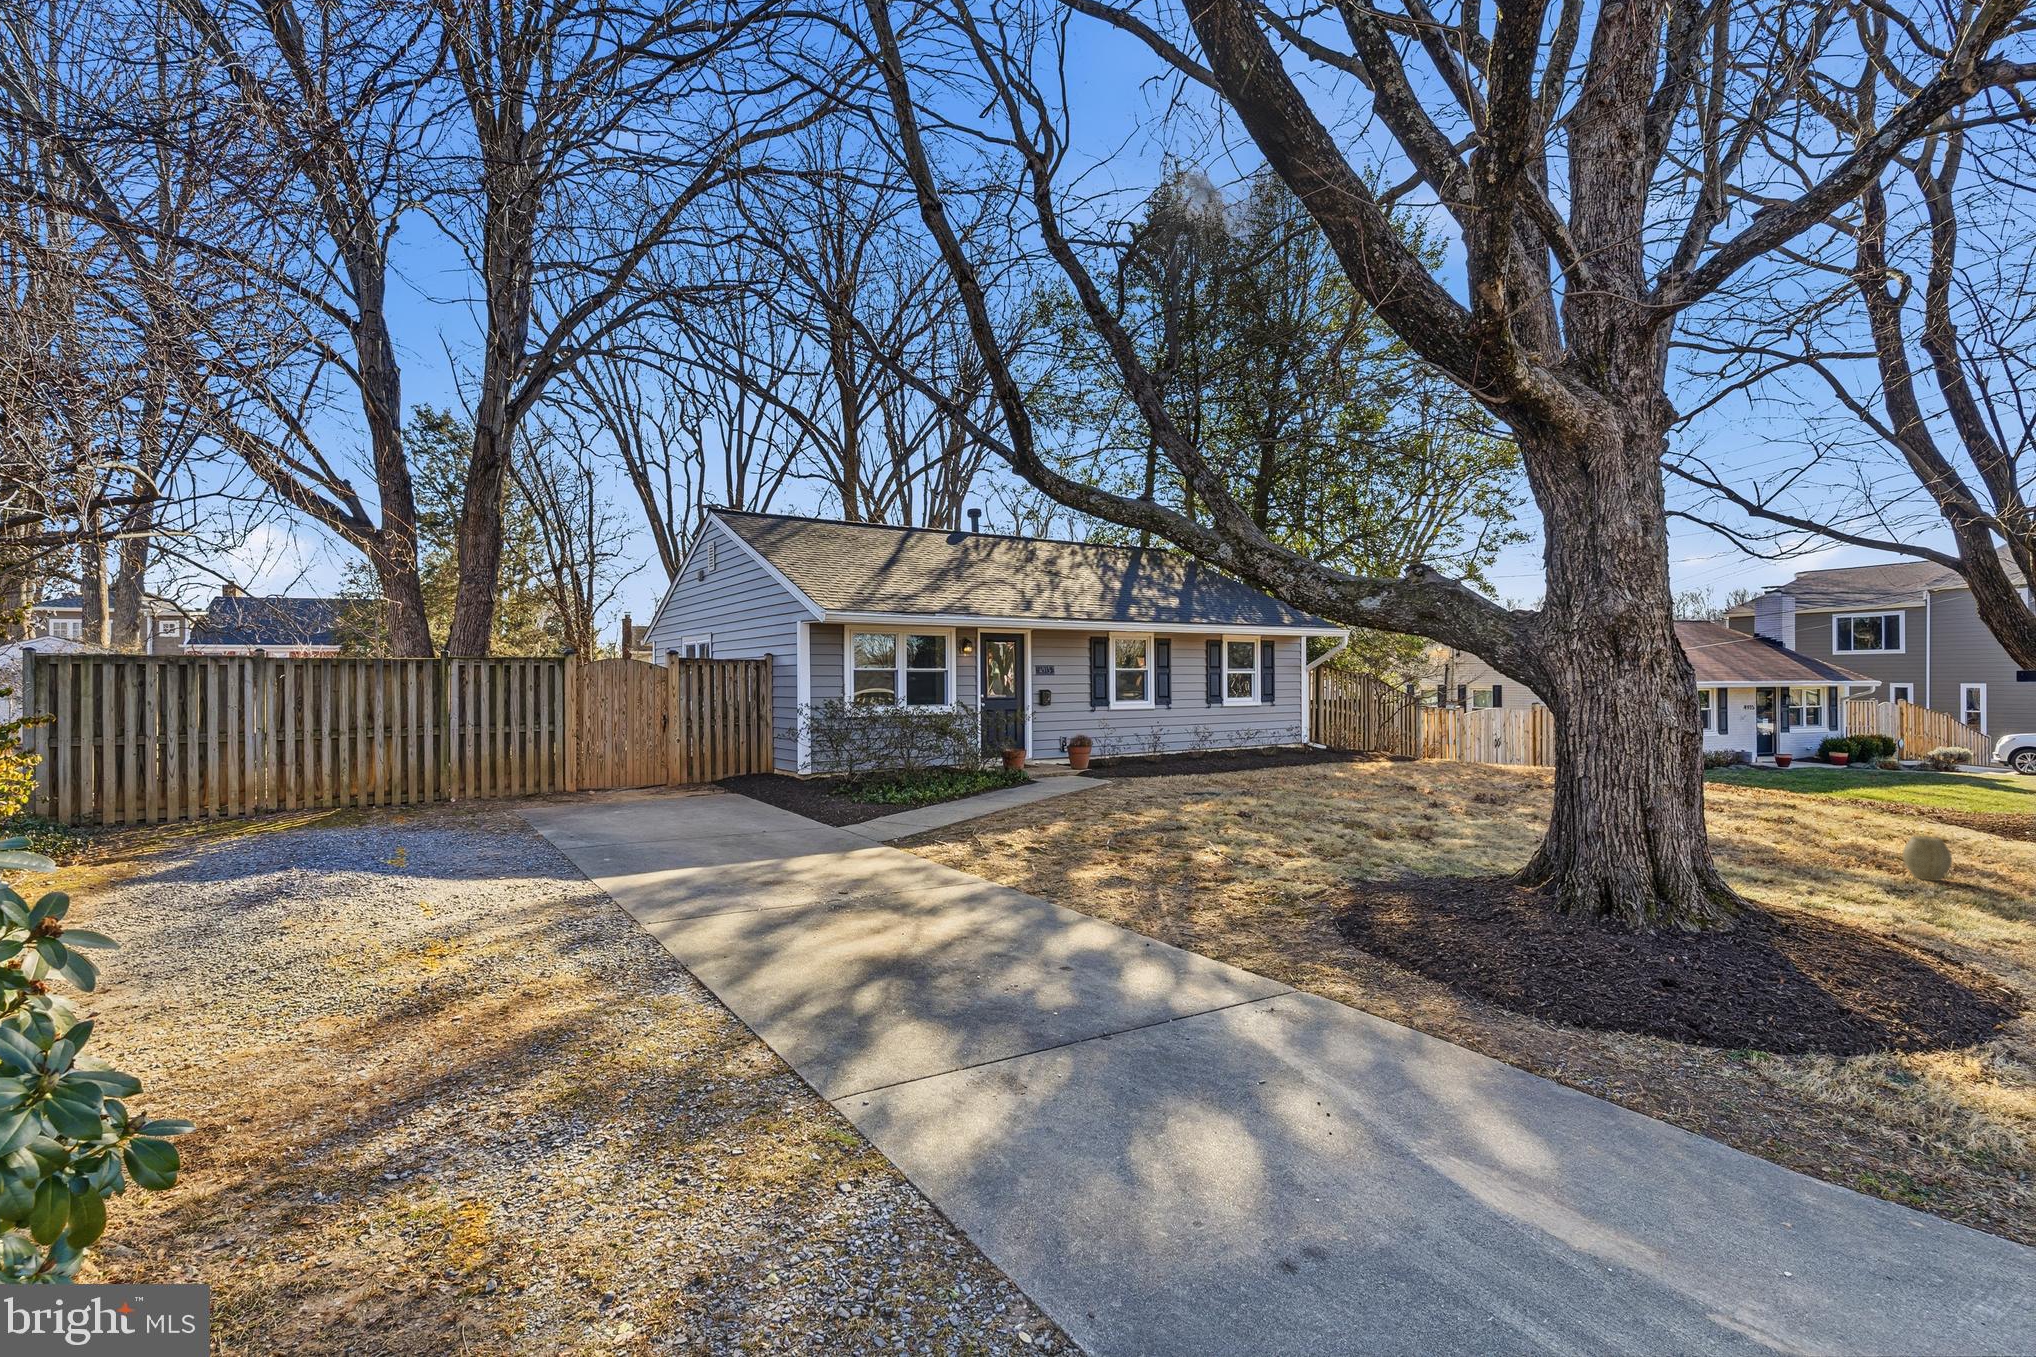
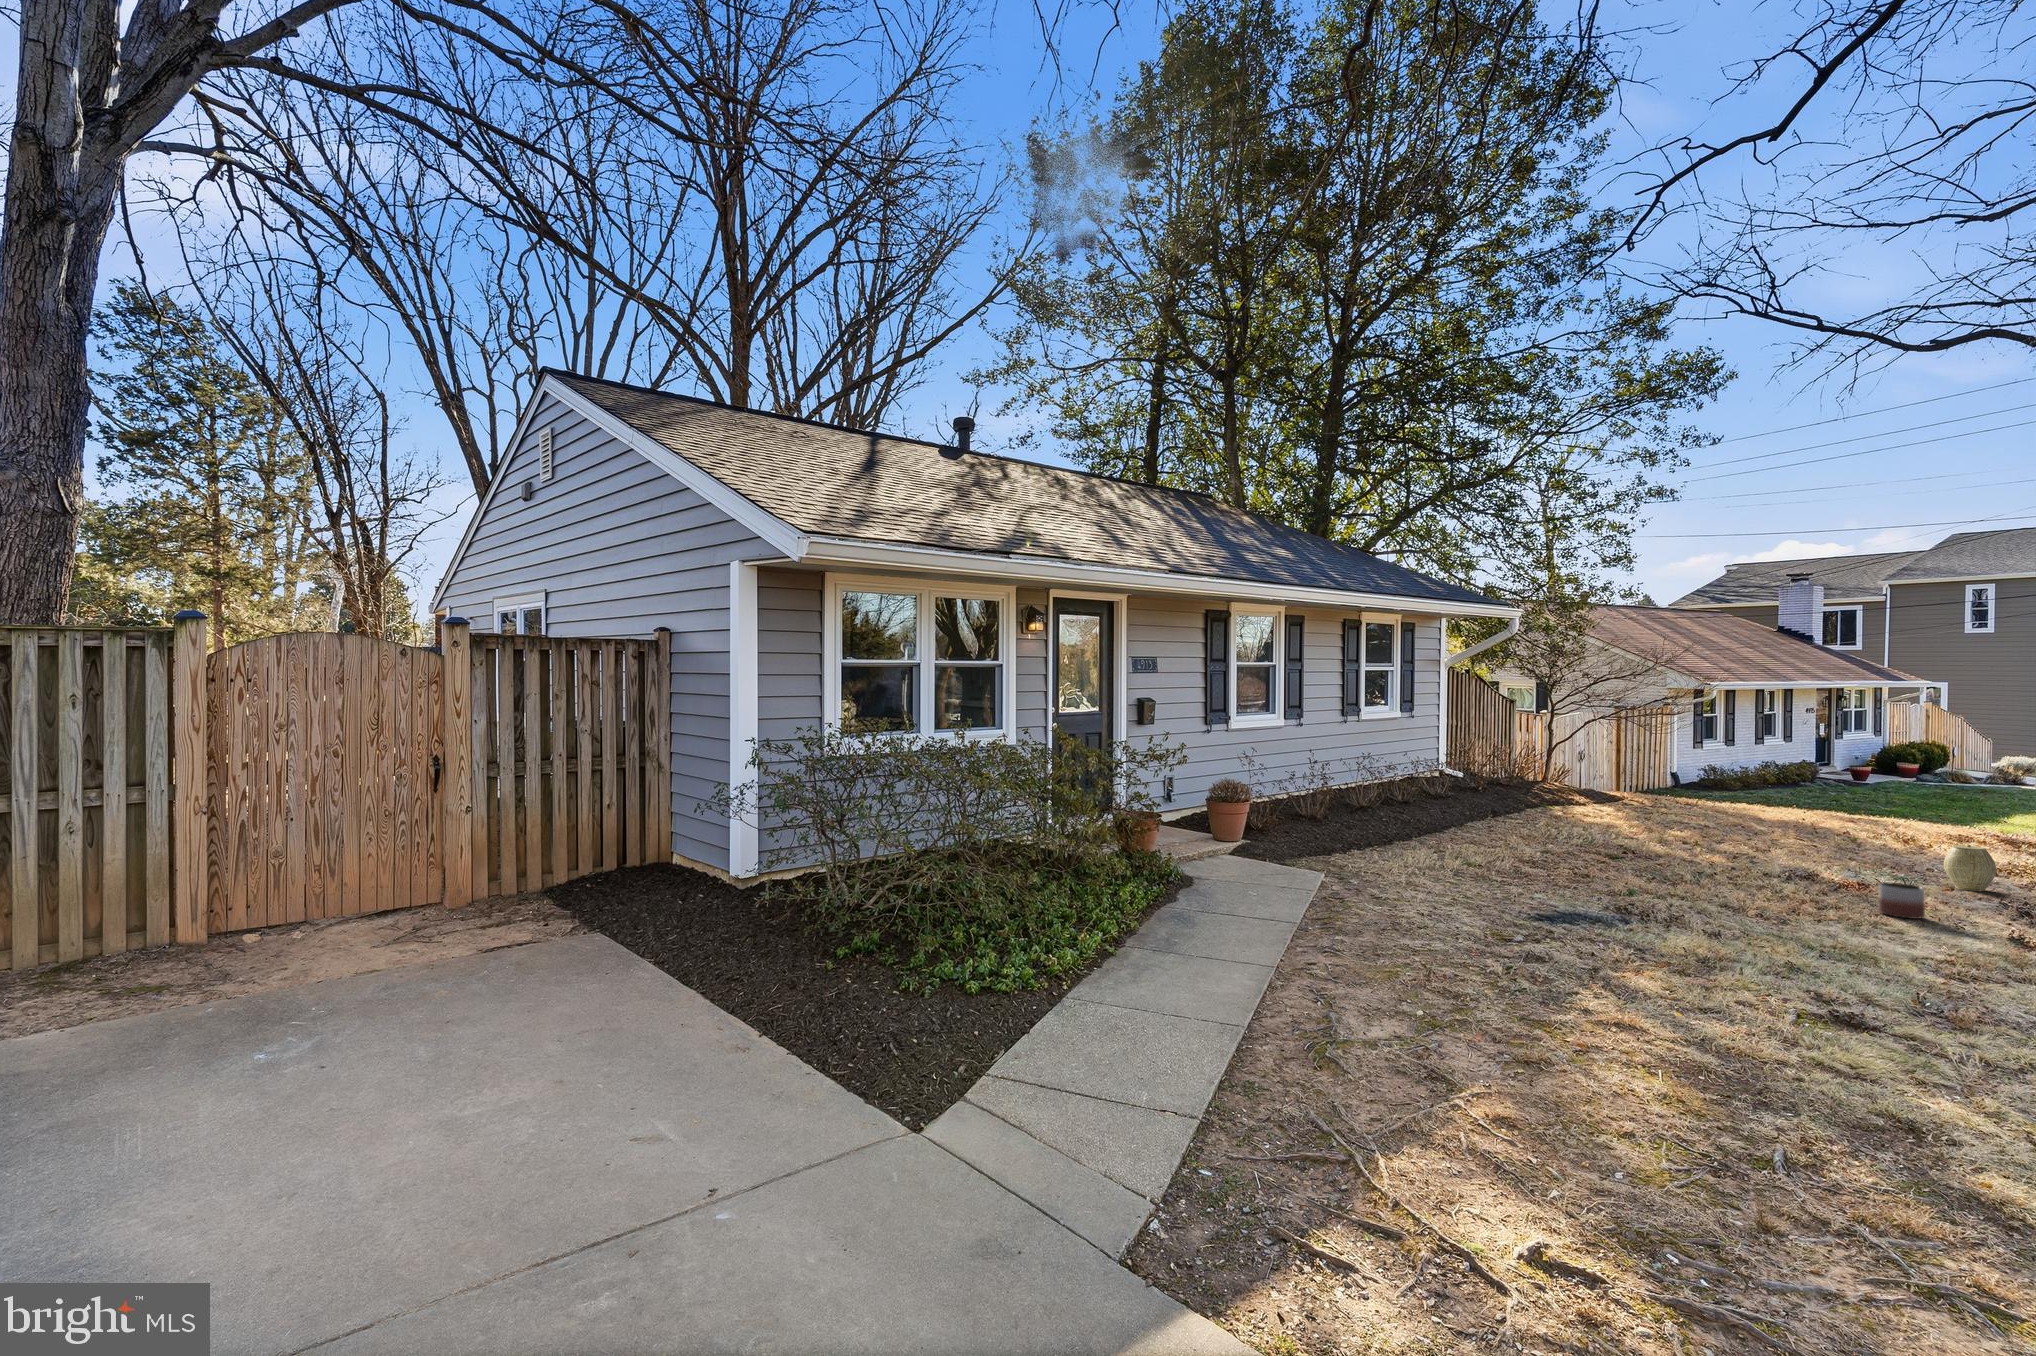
planter: none [1844,872,1887,907] -> present [1879,882,1925,919]

